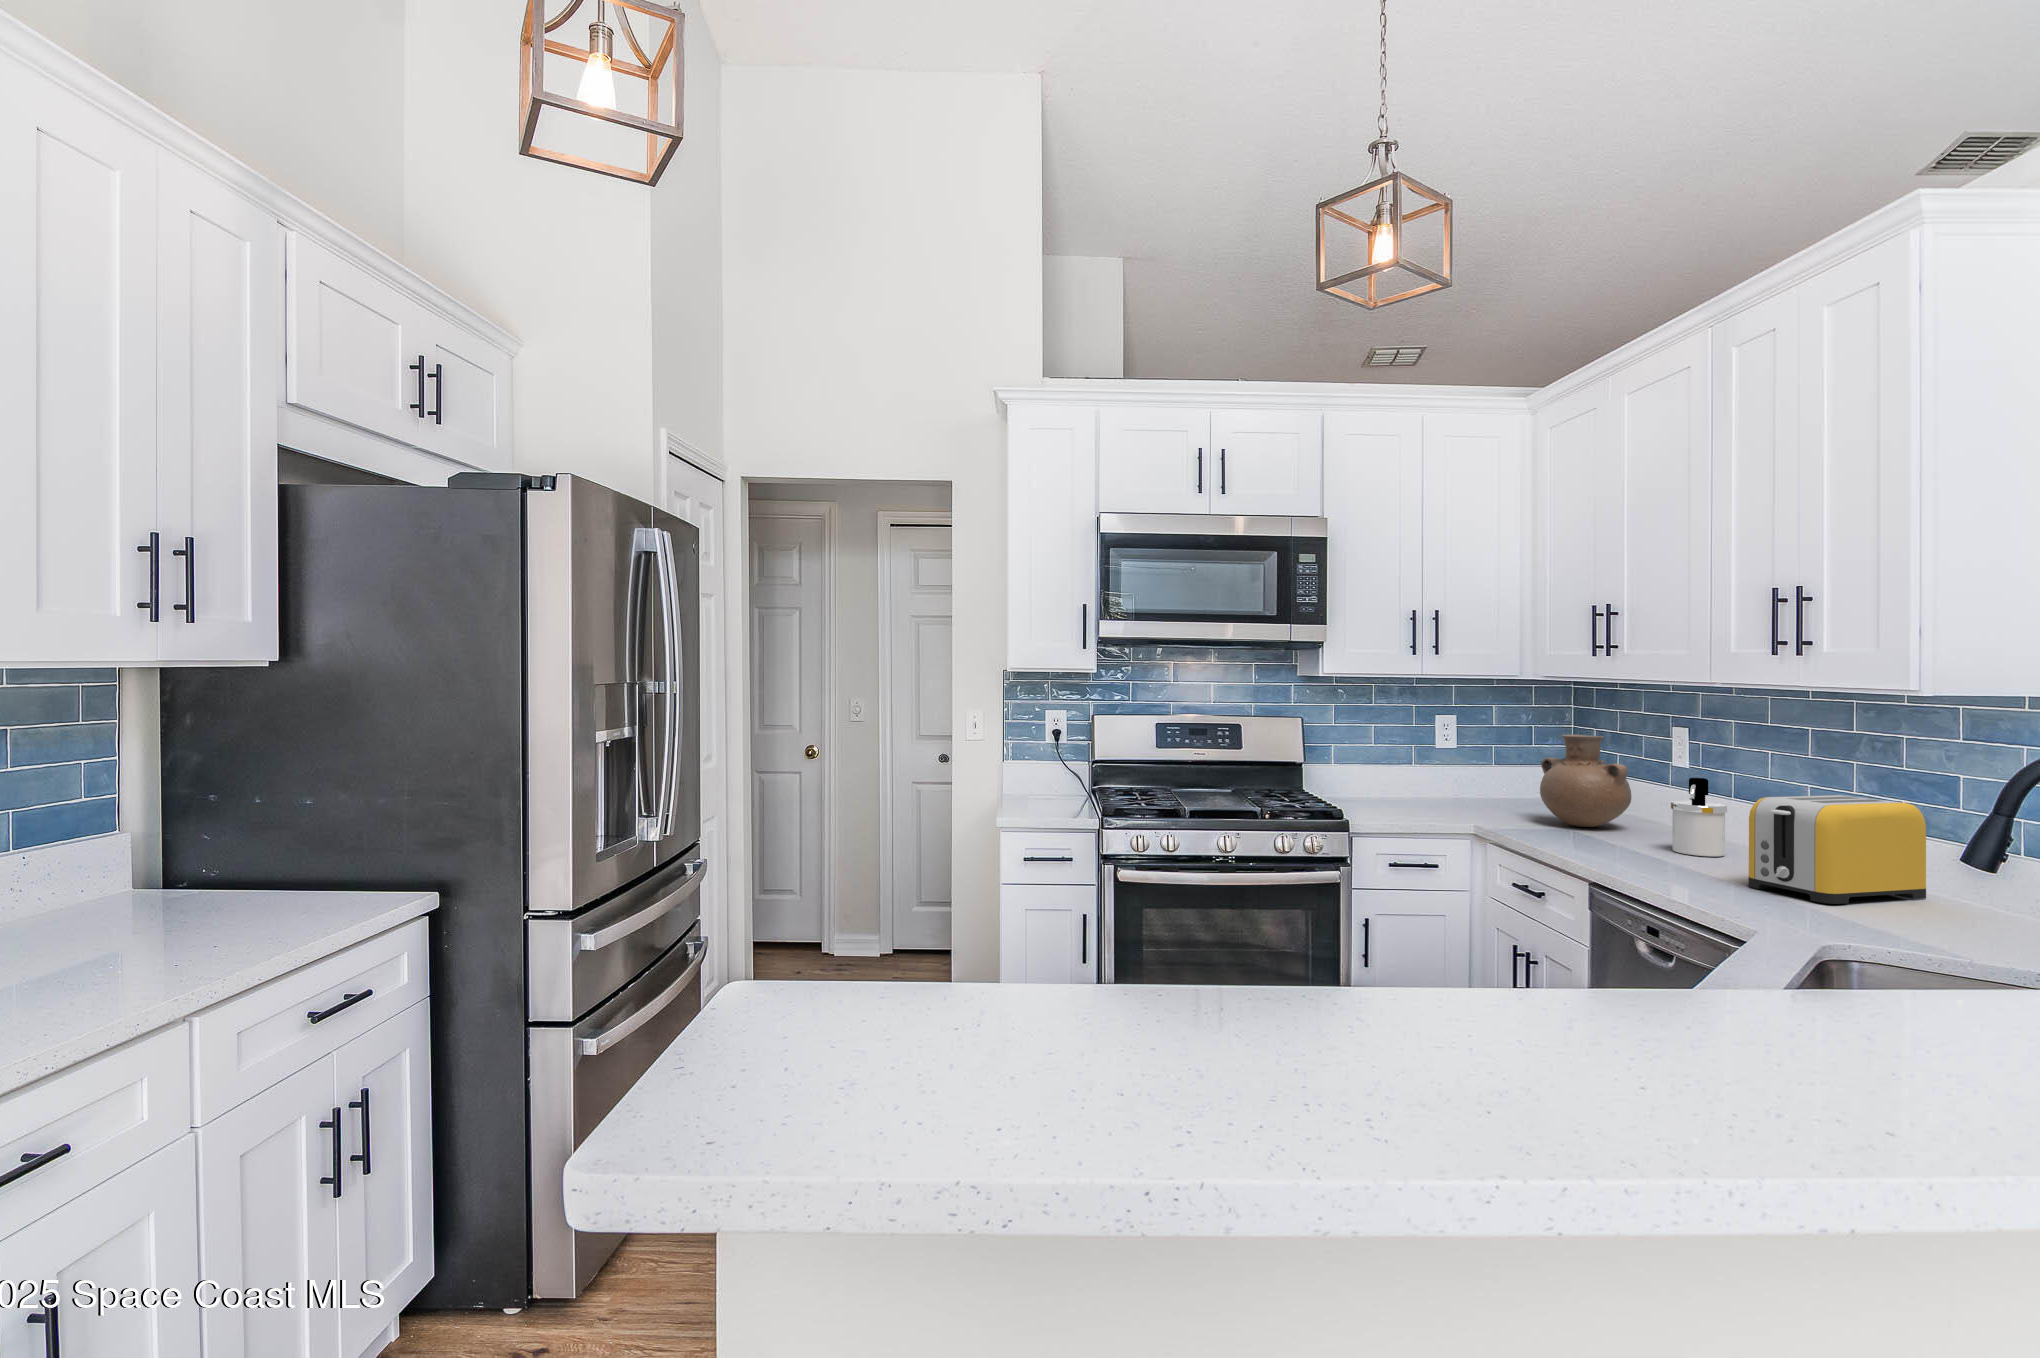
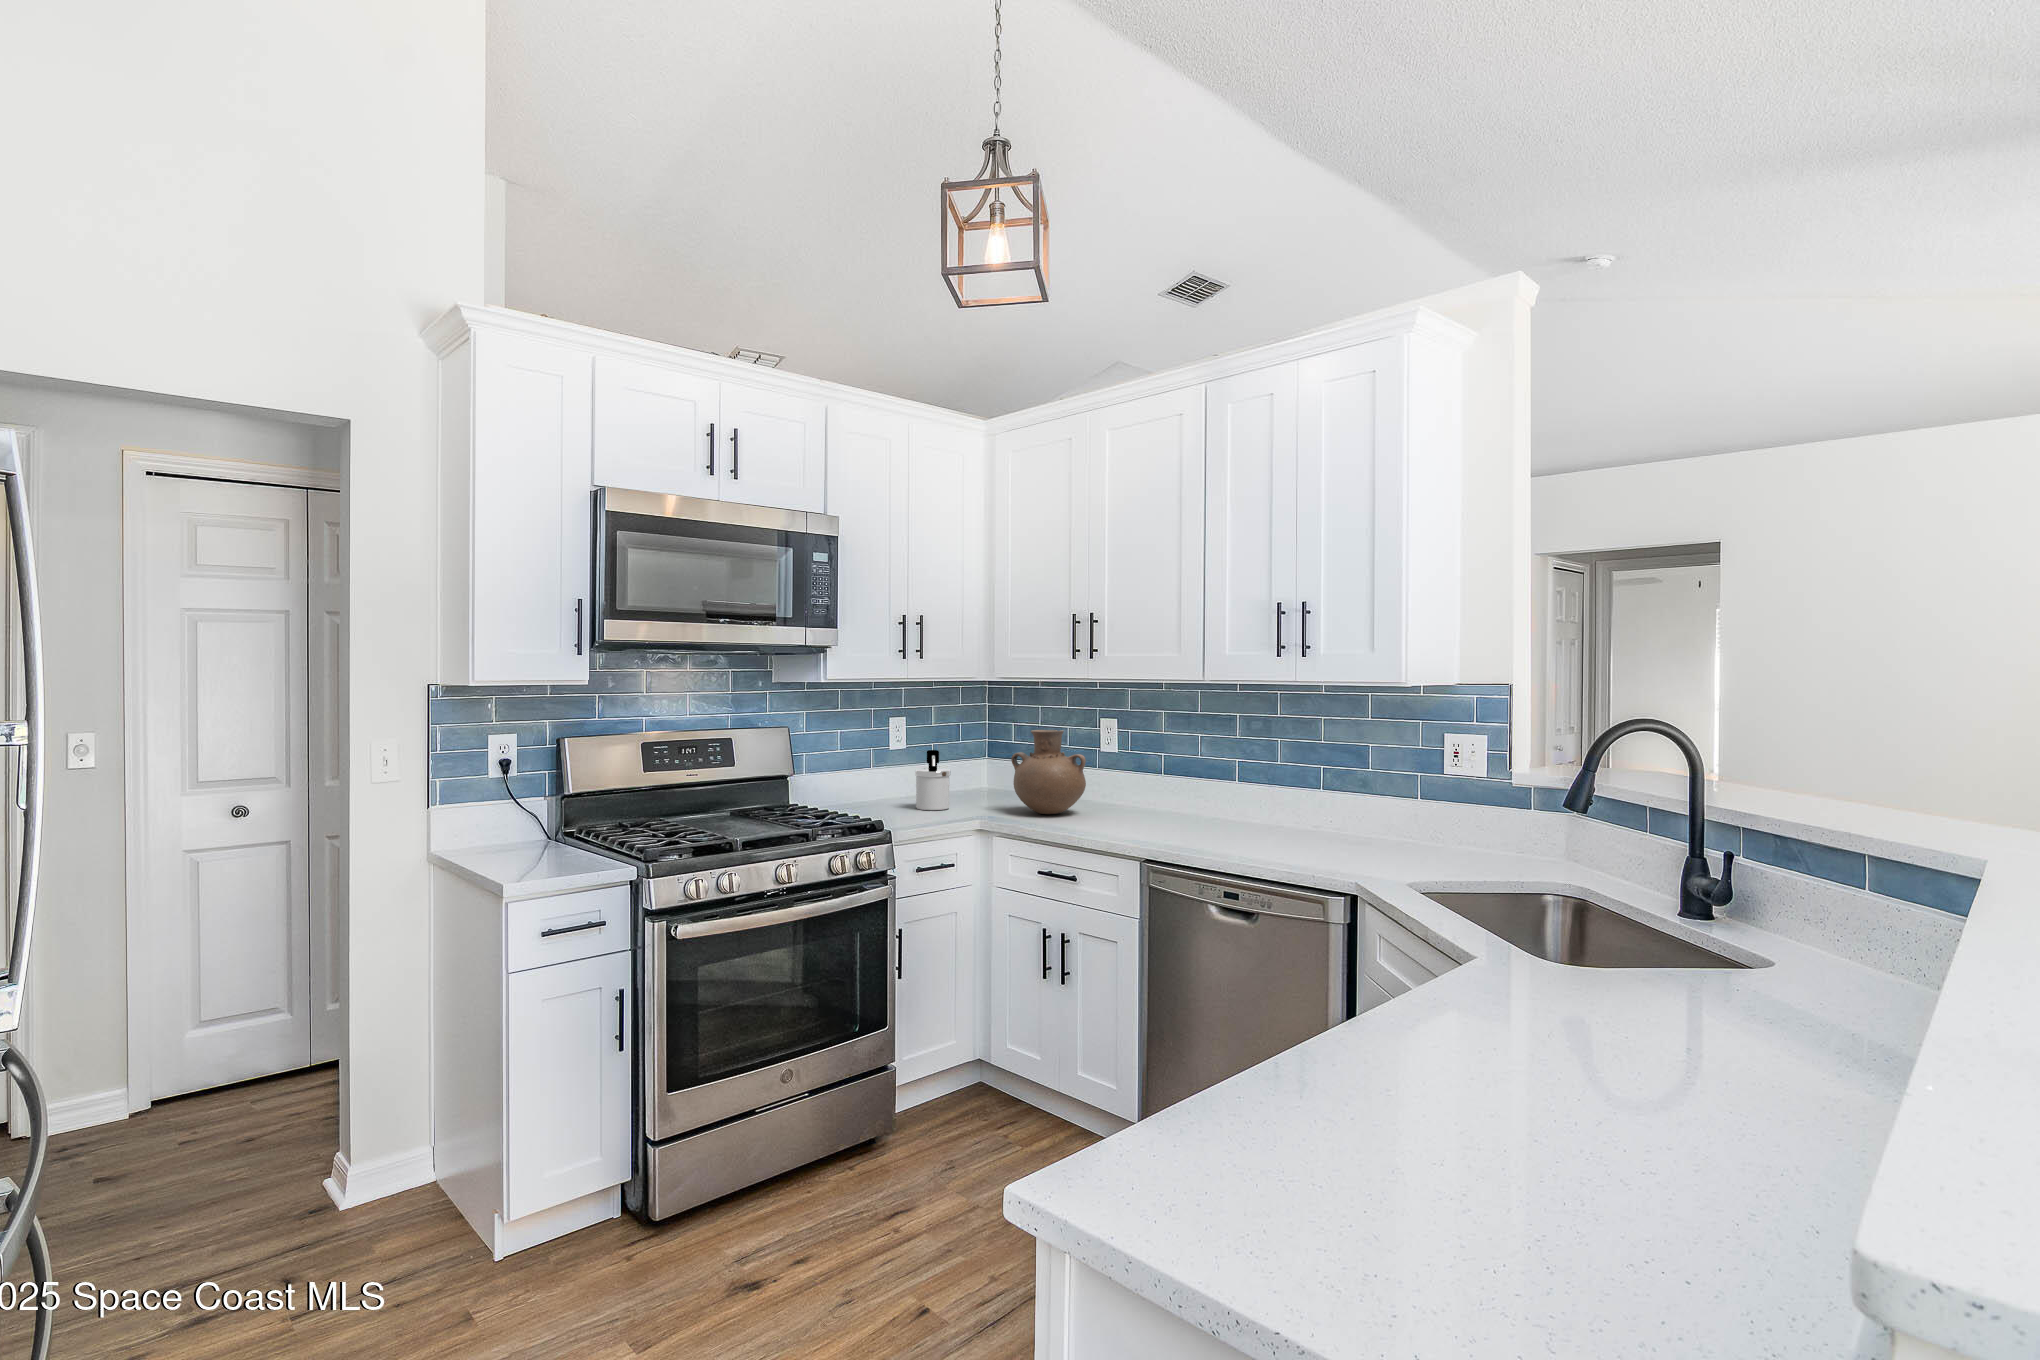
soap dispenser: present [1671,778,1727,857] -> present [915,750,951,810]
toaster: present [1748,795,1926,904] -> none [1237,768,1323,853]

